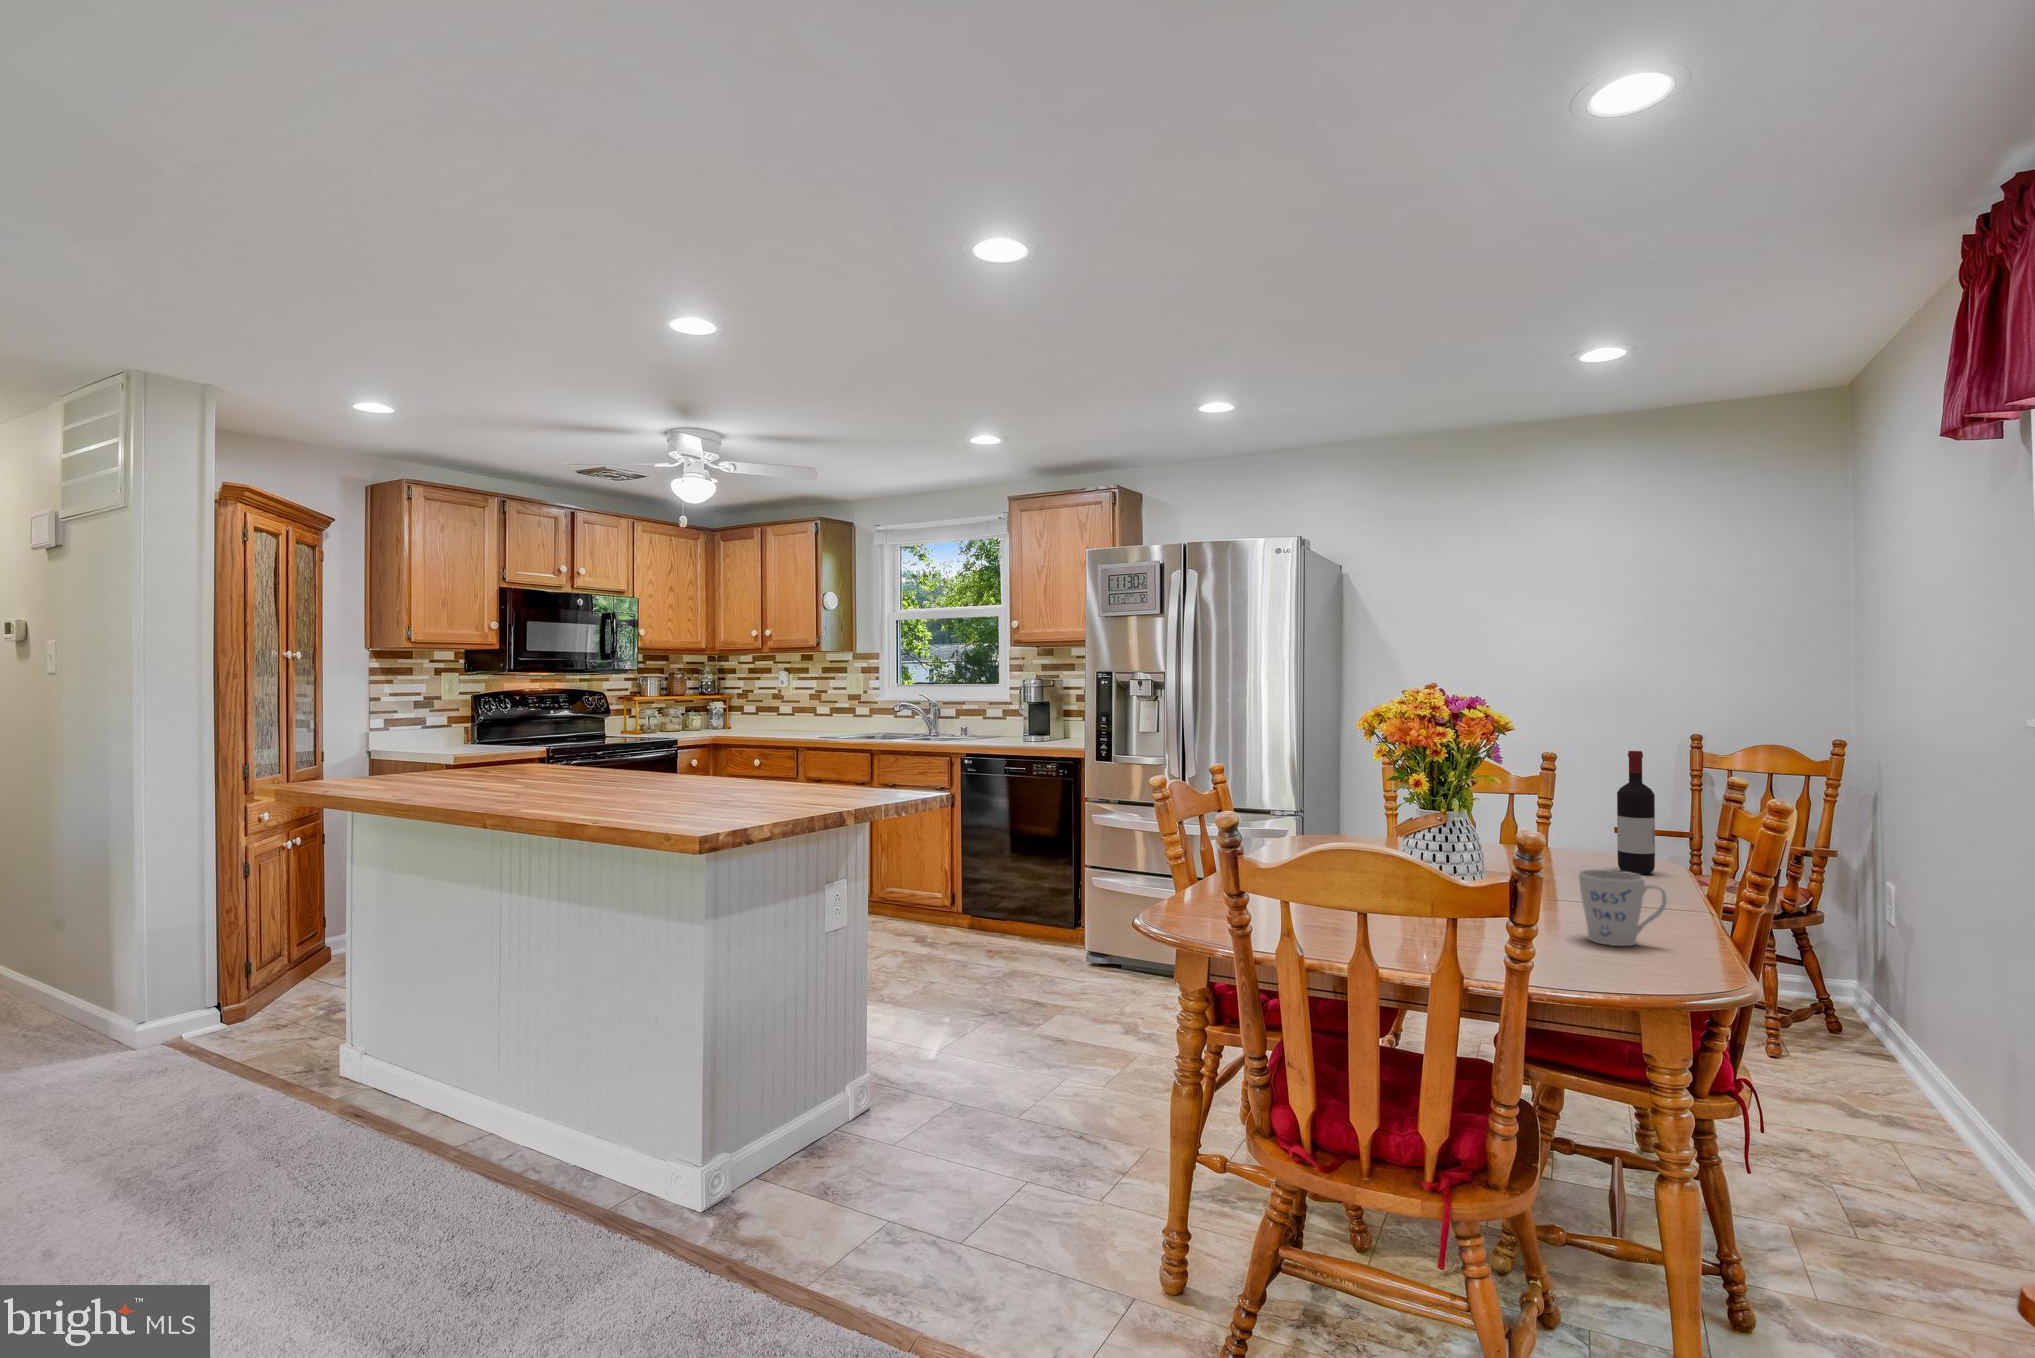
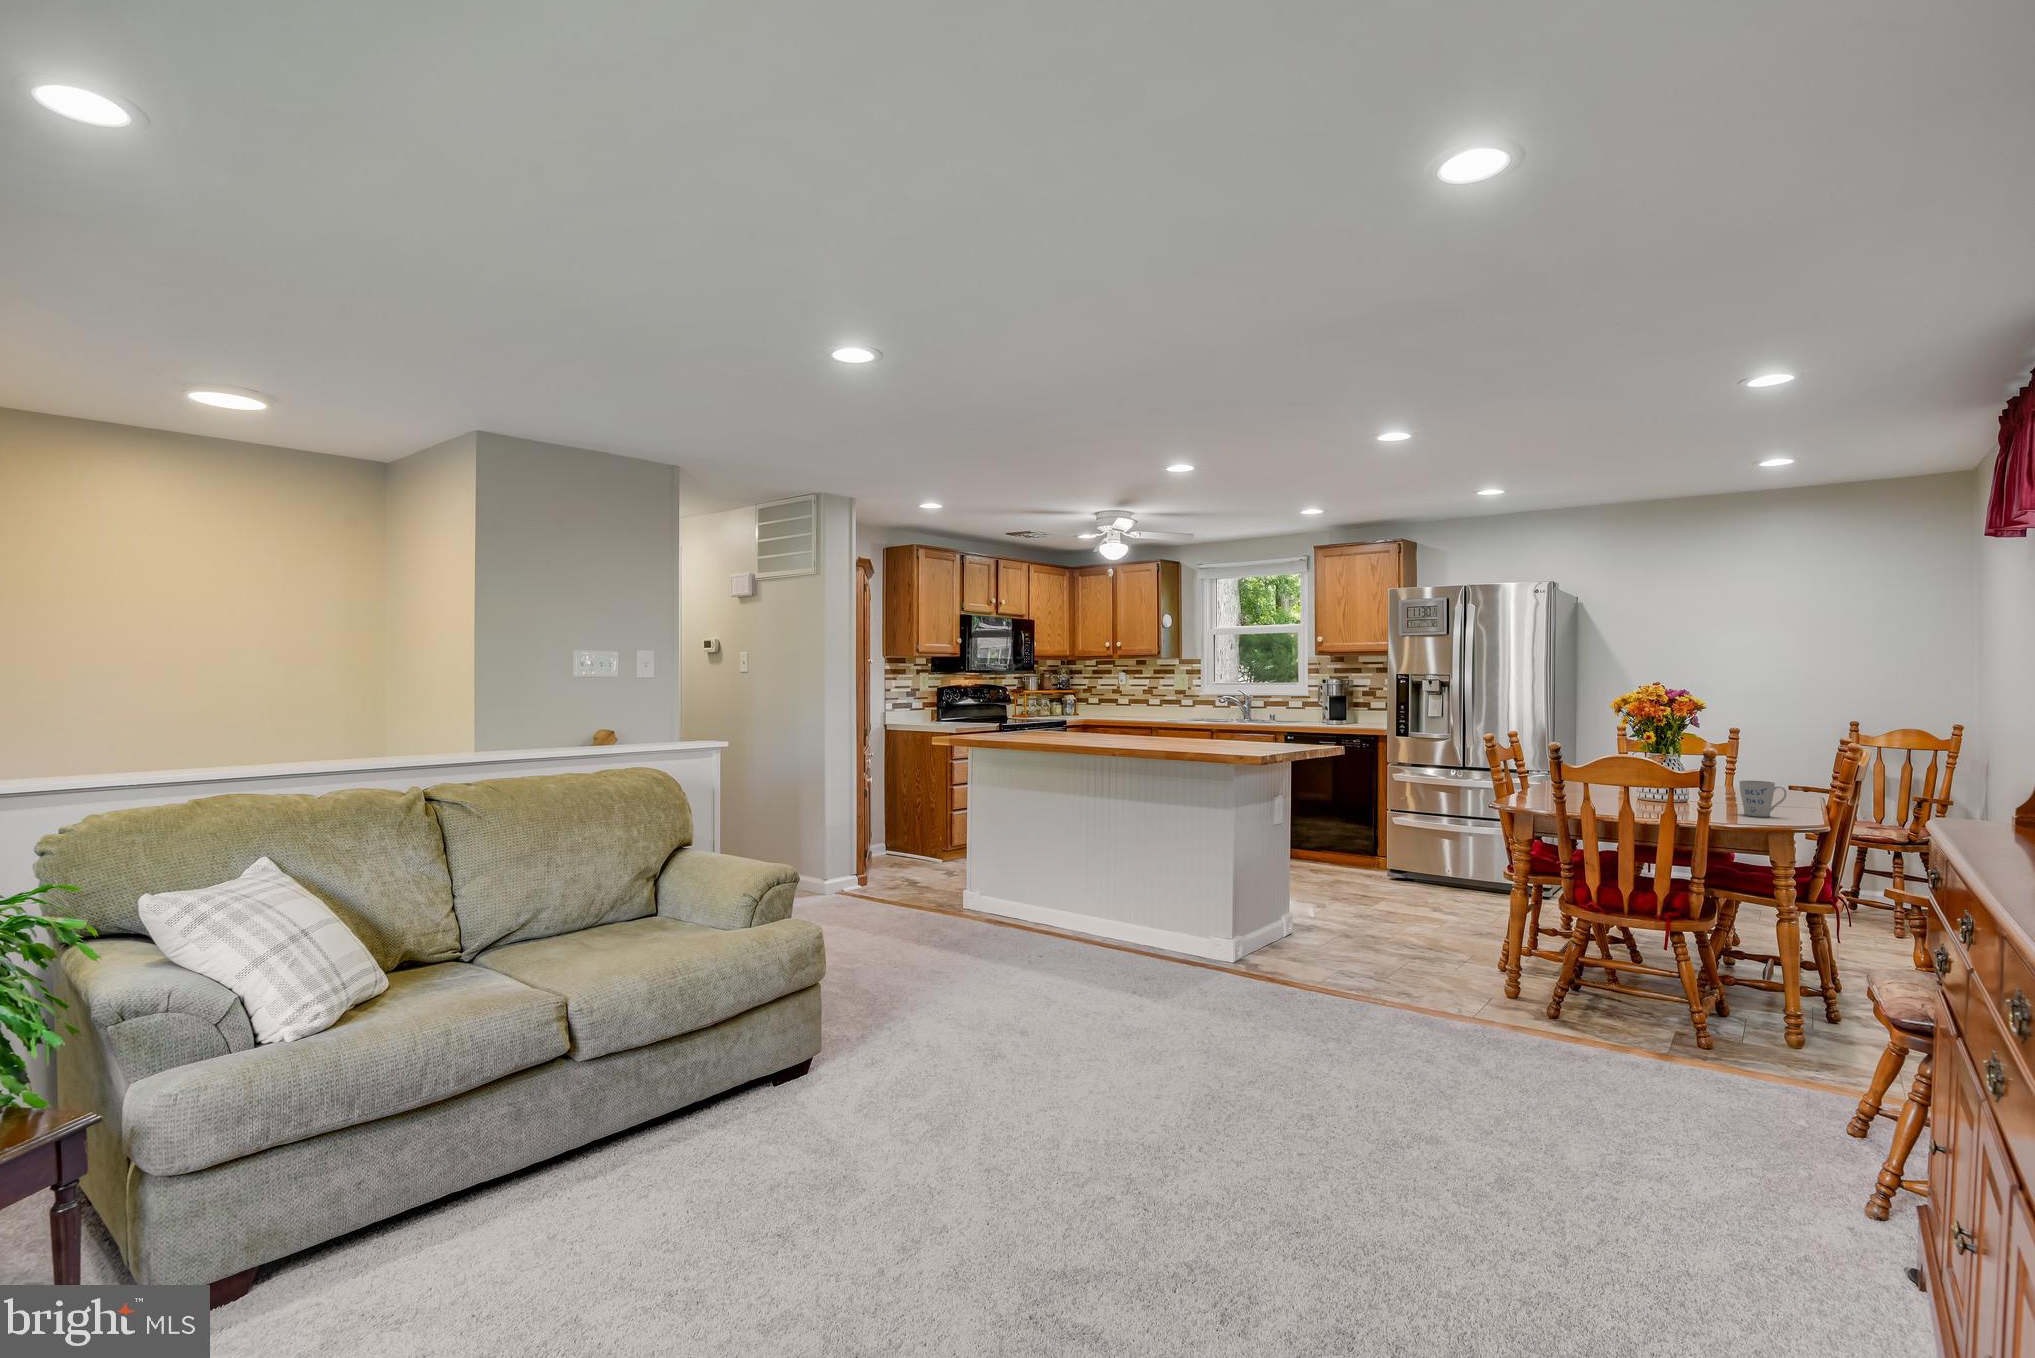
wine bottle: present [1617,751,1655,874] -> none [1775,725,1798,798]

